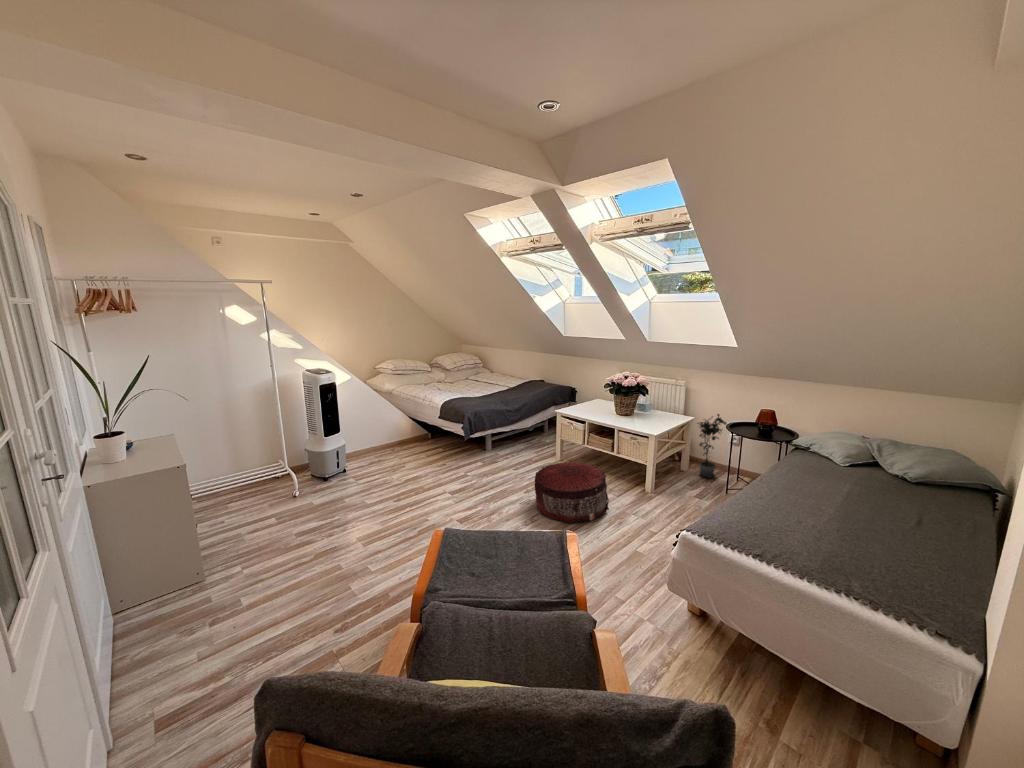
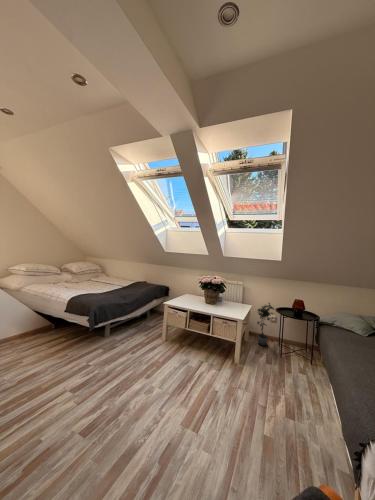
pouf: present [535,461,609,523] -> none [158,345,222,411]

